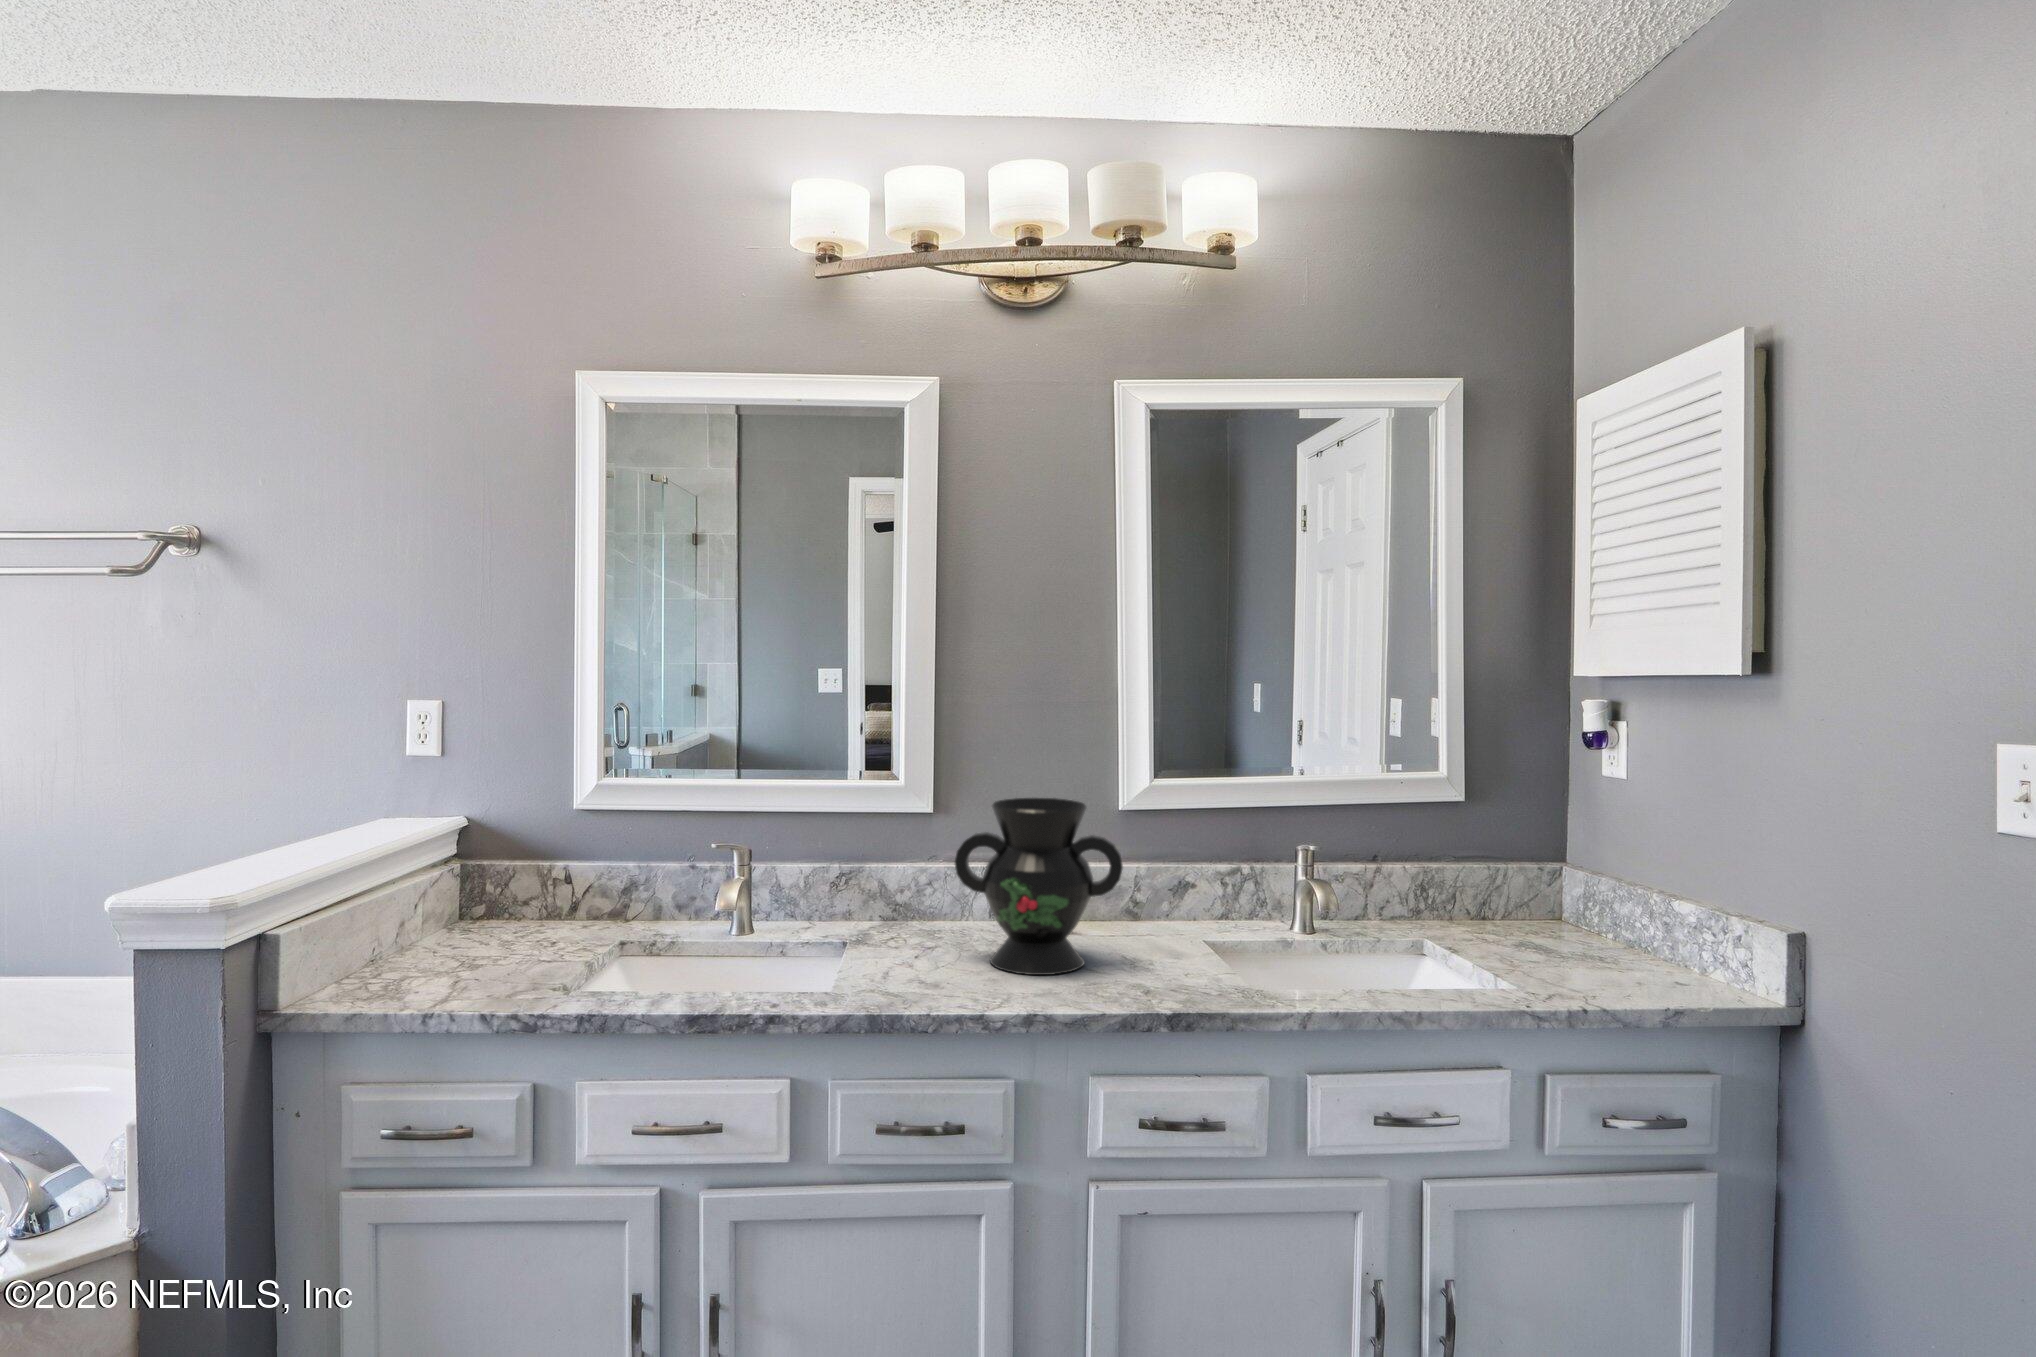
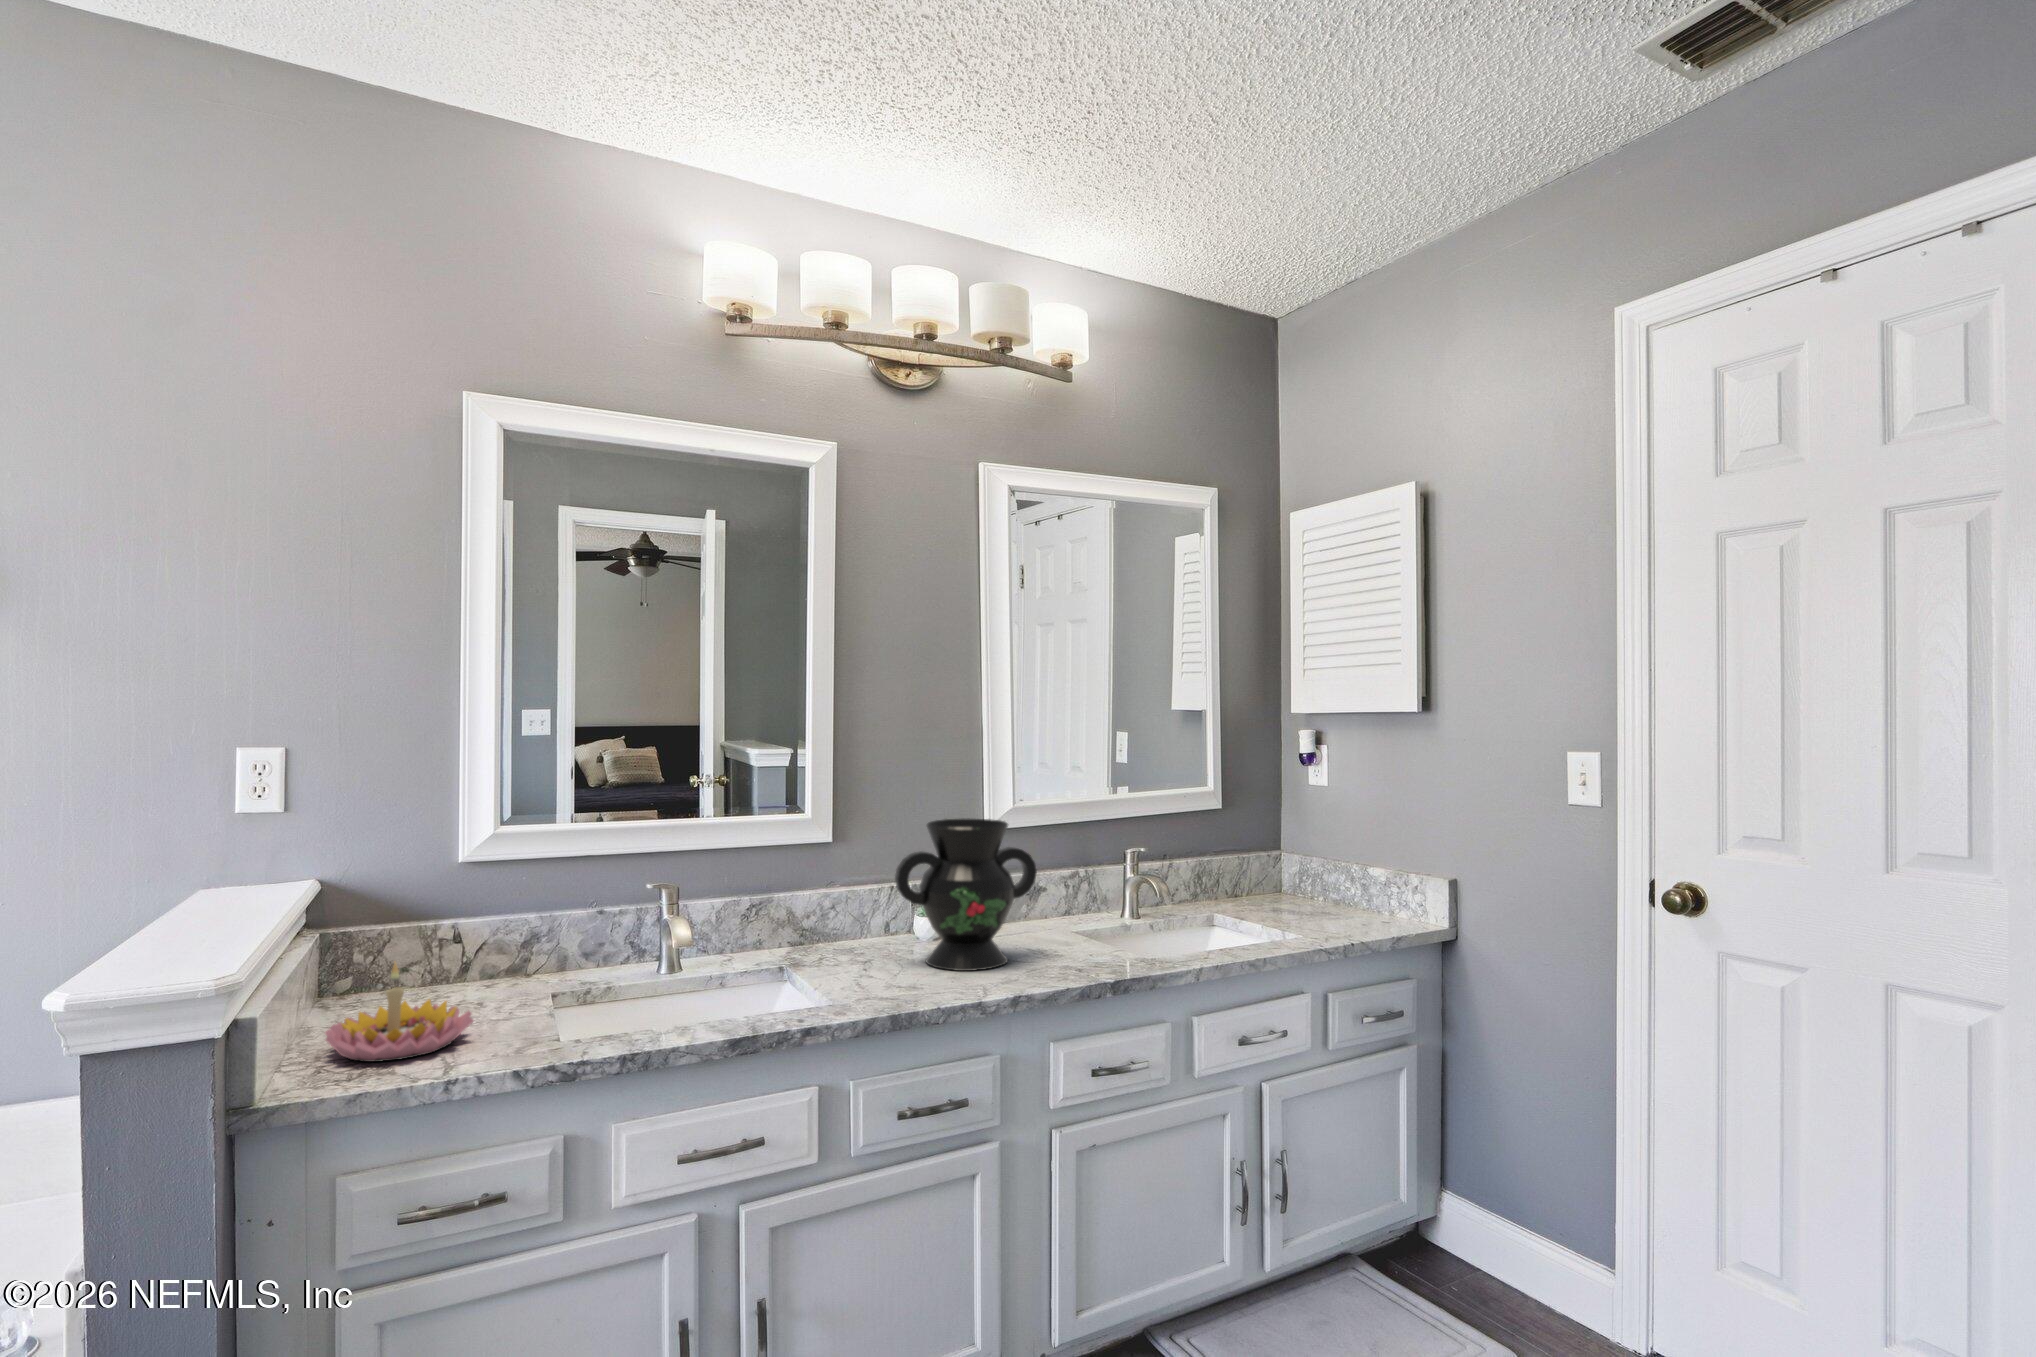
candle holder: none [368,896,504,988] -> present [325,963,473,1062]

